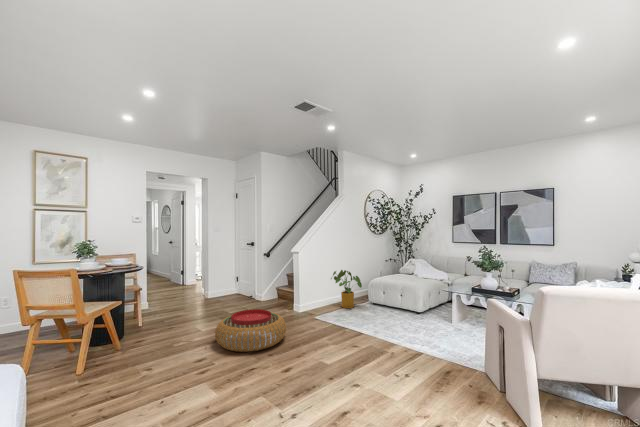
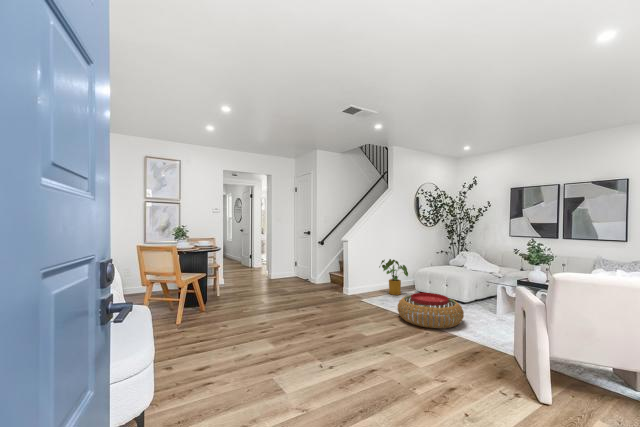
pouf: present [215,309,286,352] -> present [398,293,464,329]

